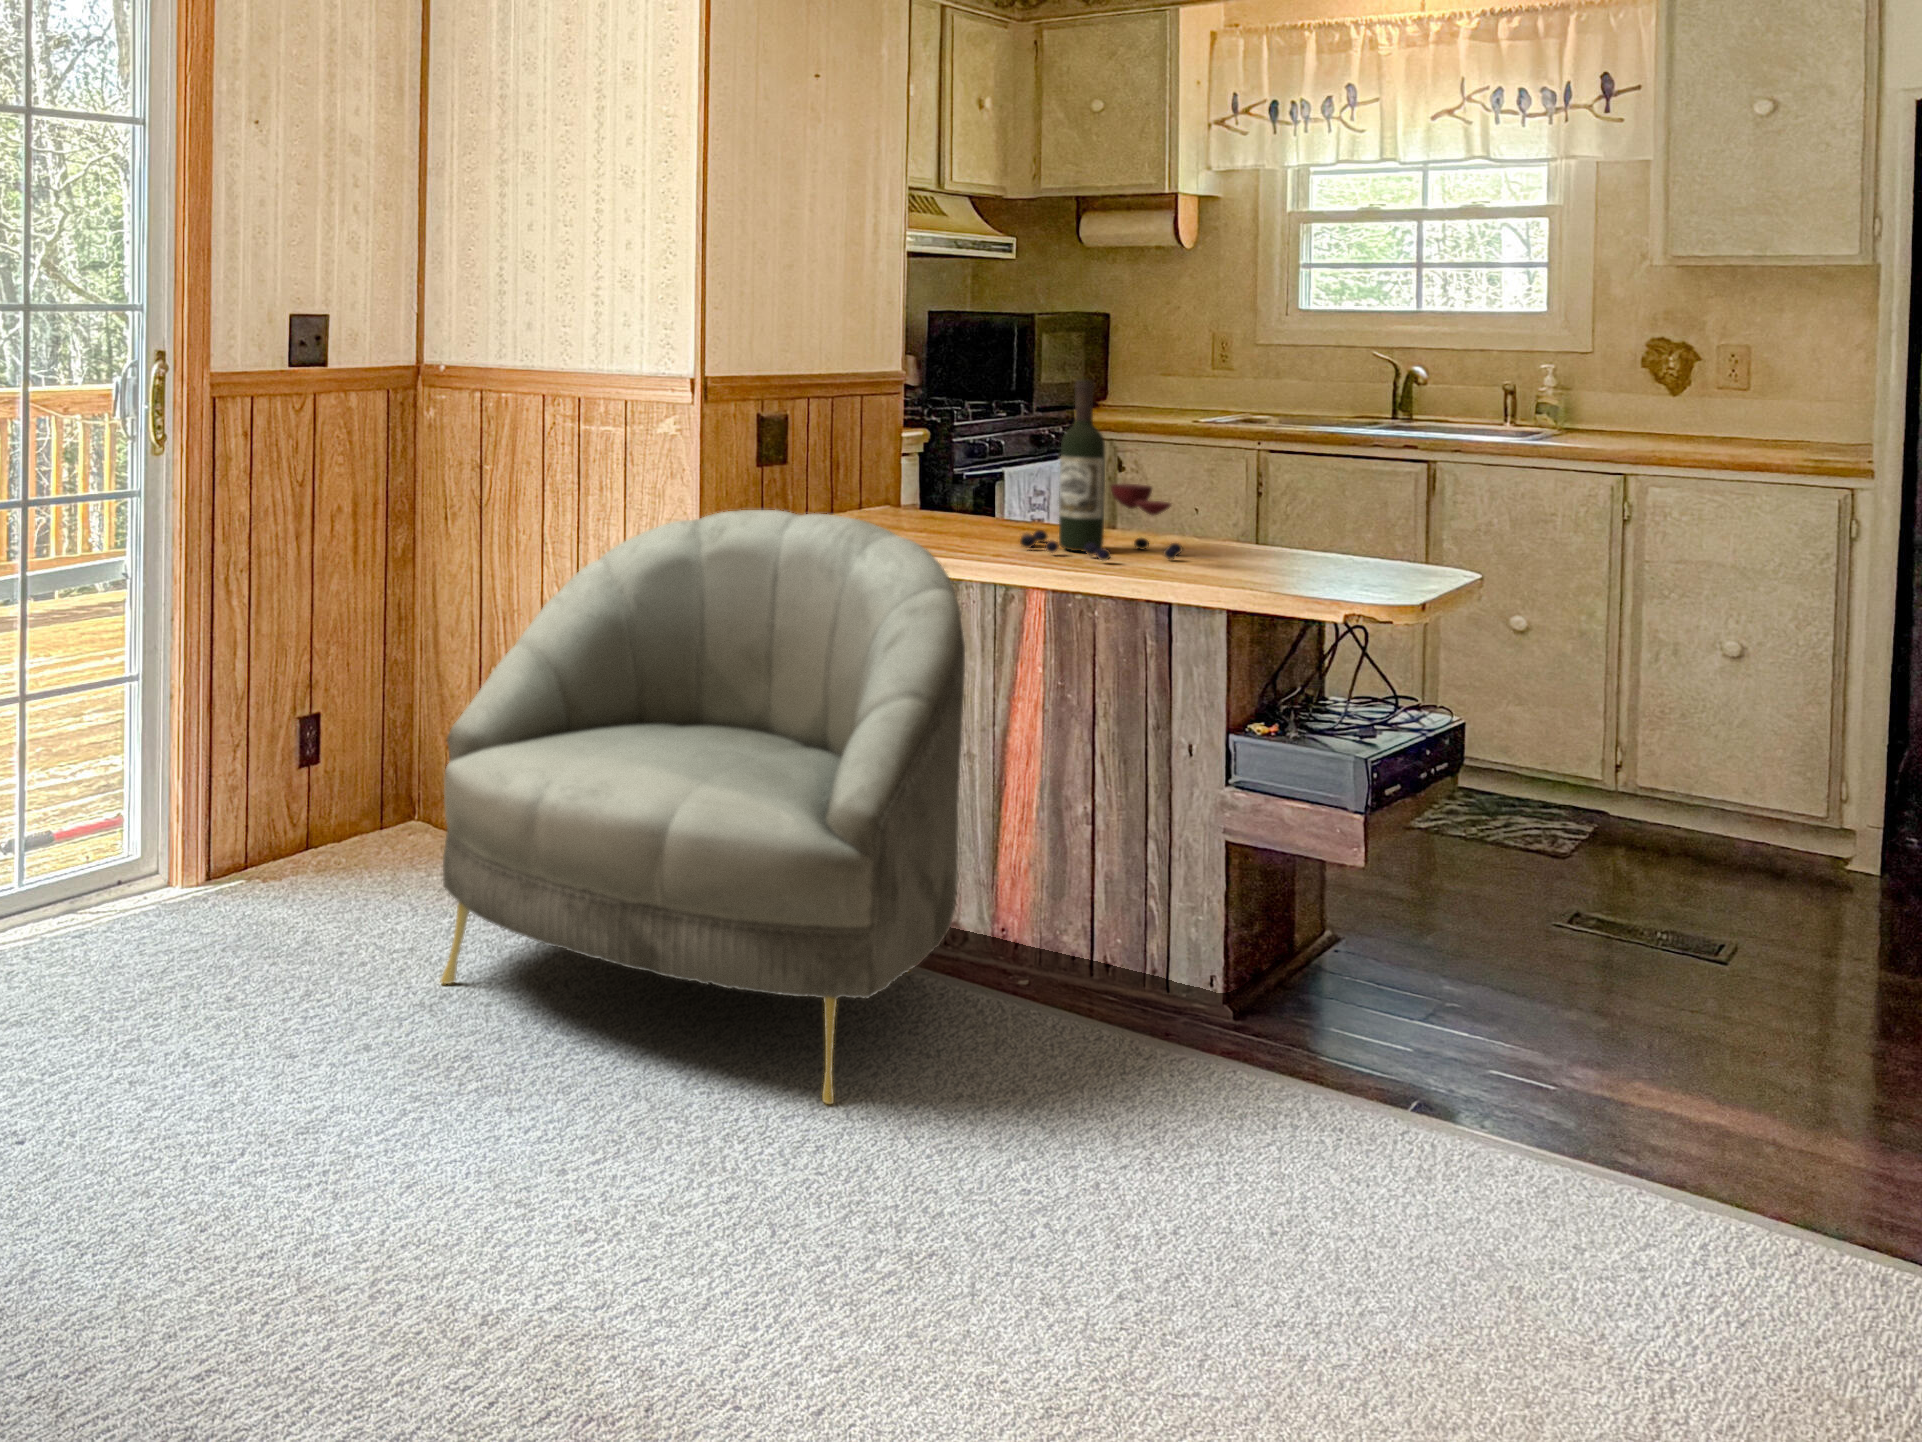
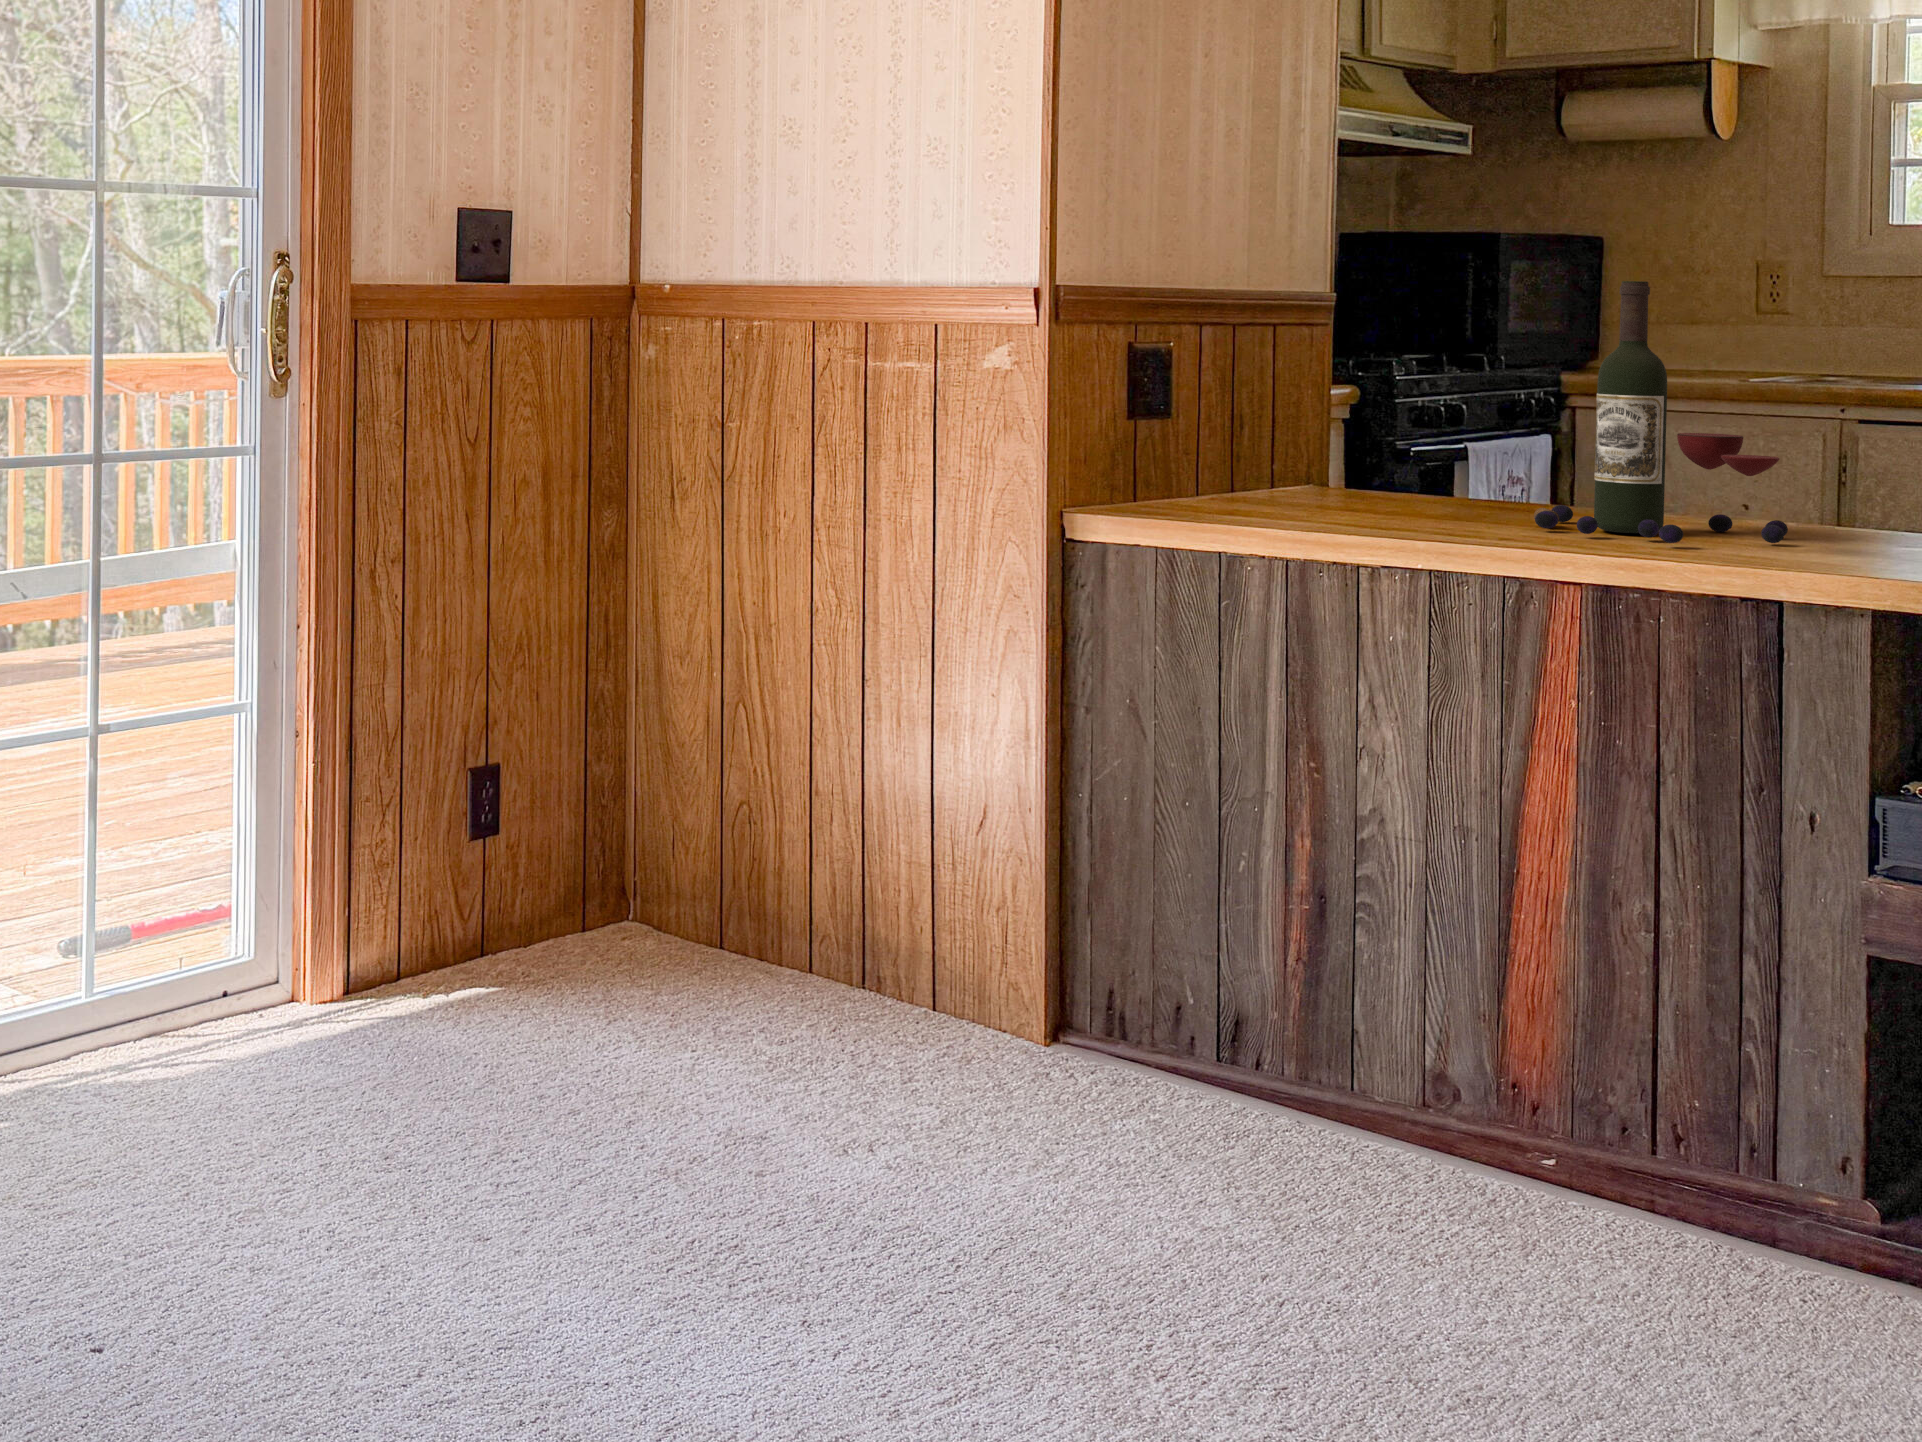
armchair: present [441,510,965,1104] -> none [685,474,1471,1331]

